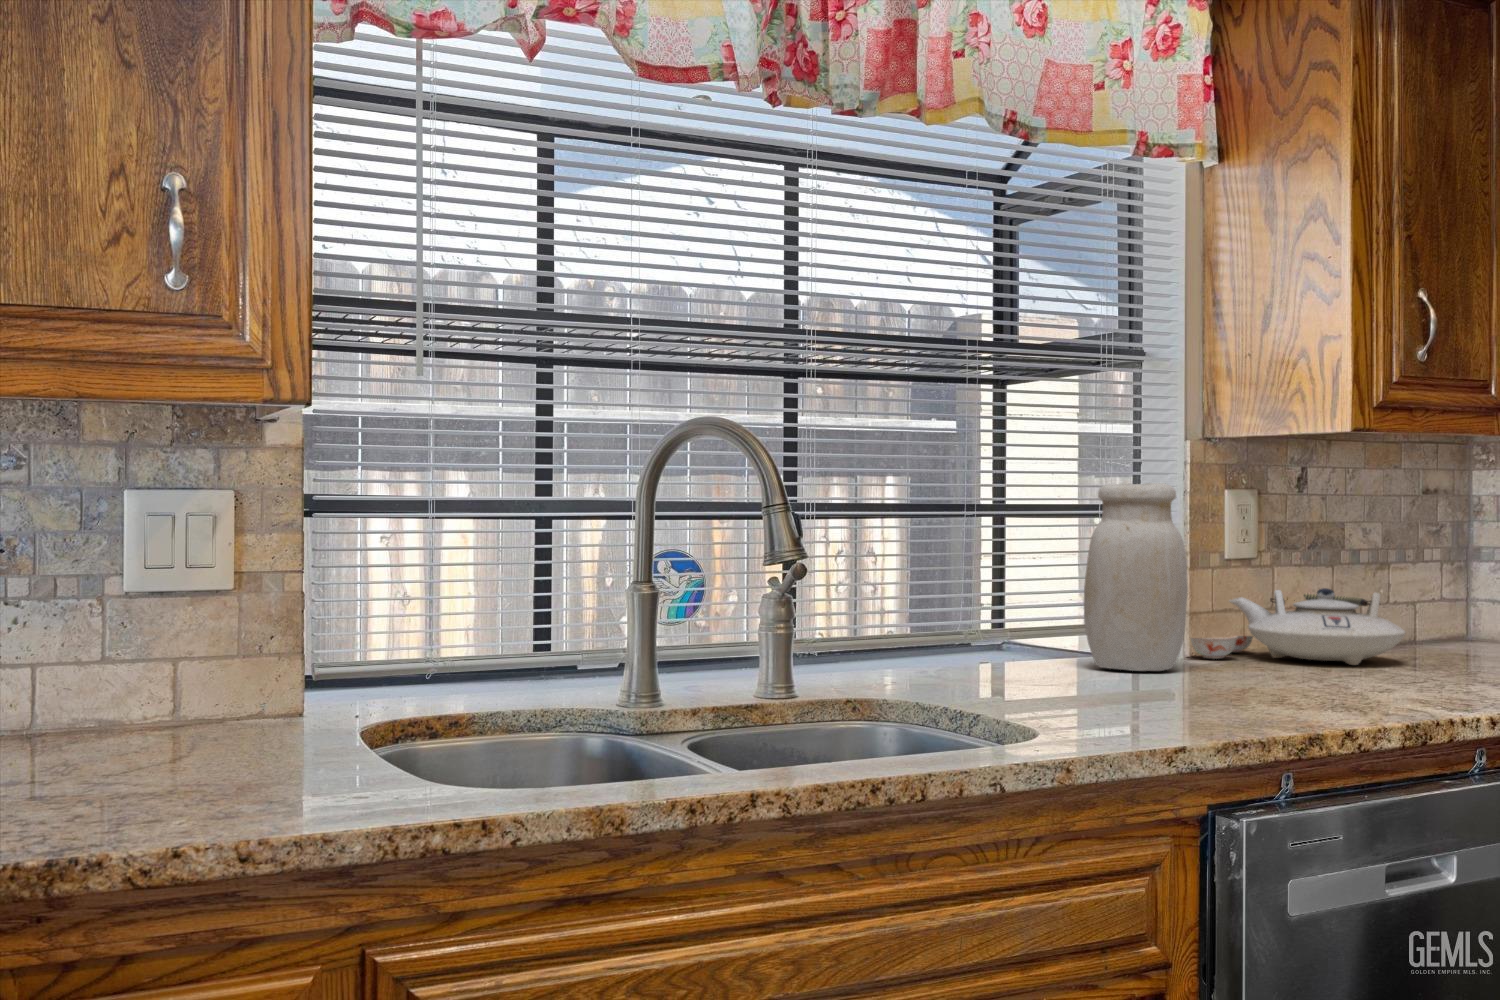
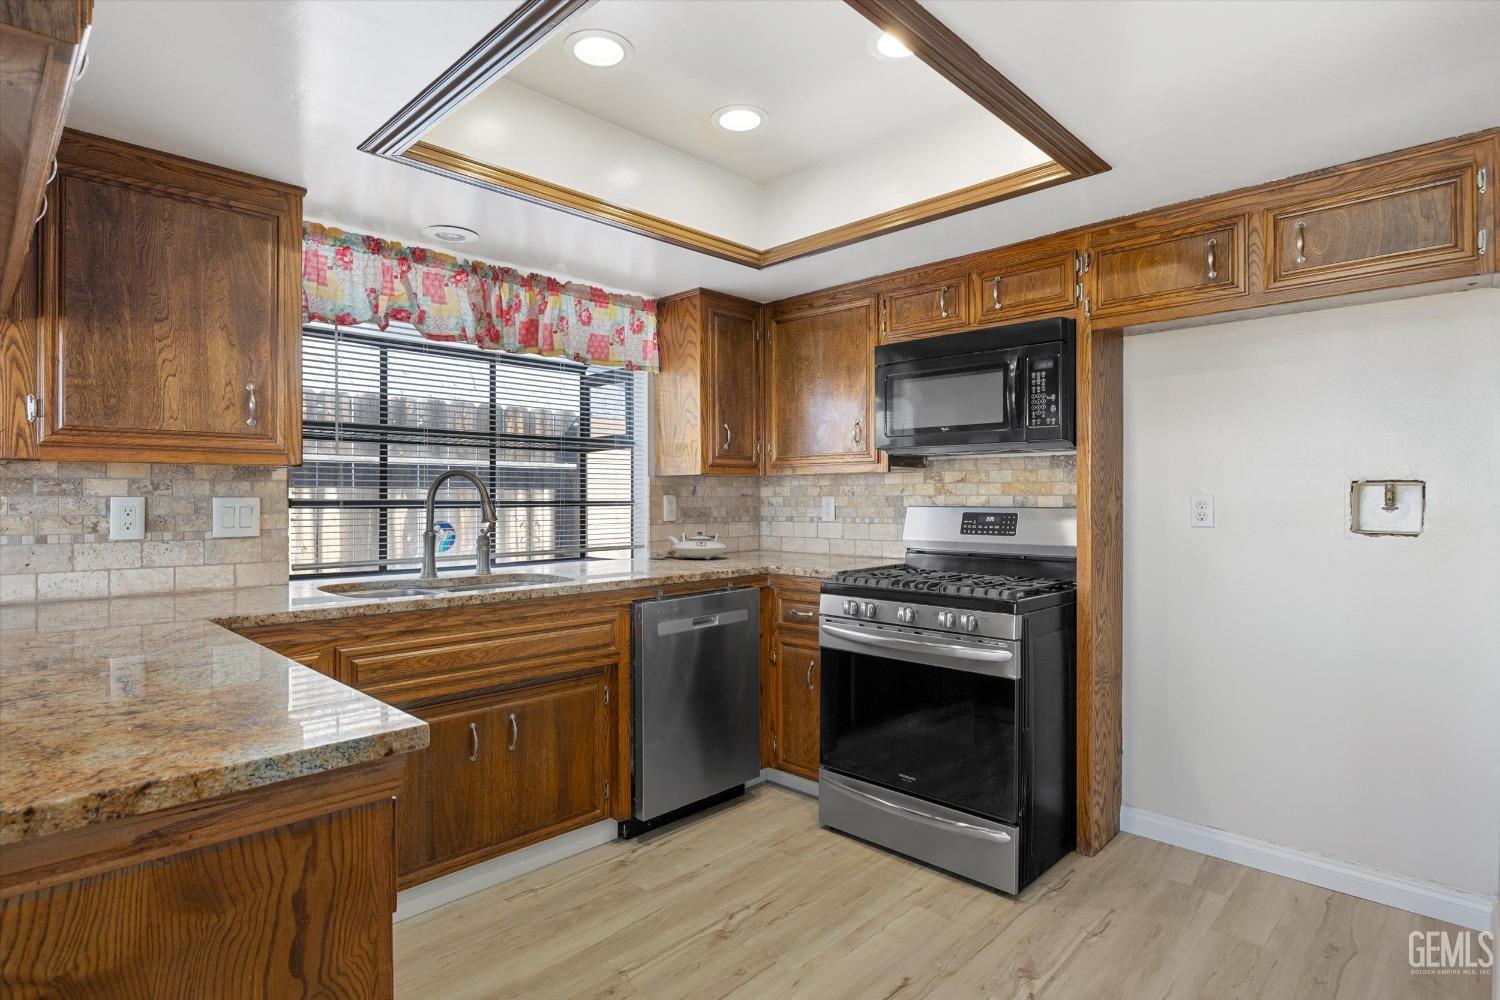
jar: present [1084,483,1188,671] -> none [608,493,645,563]

